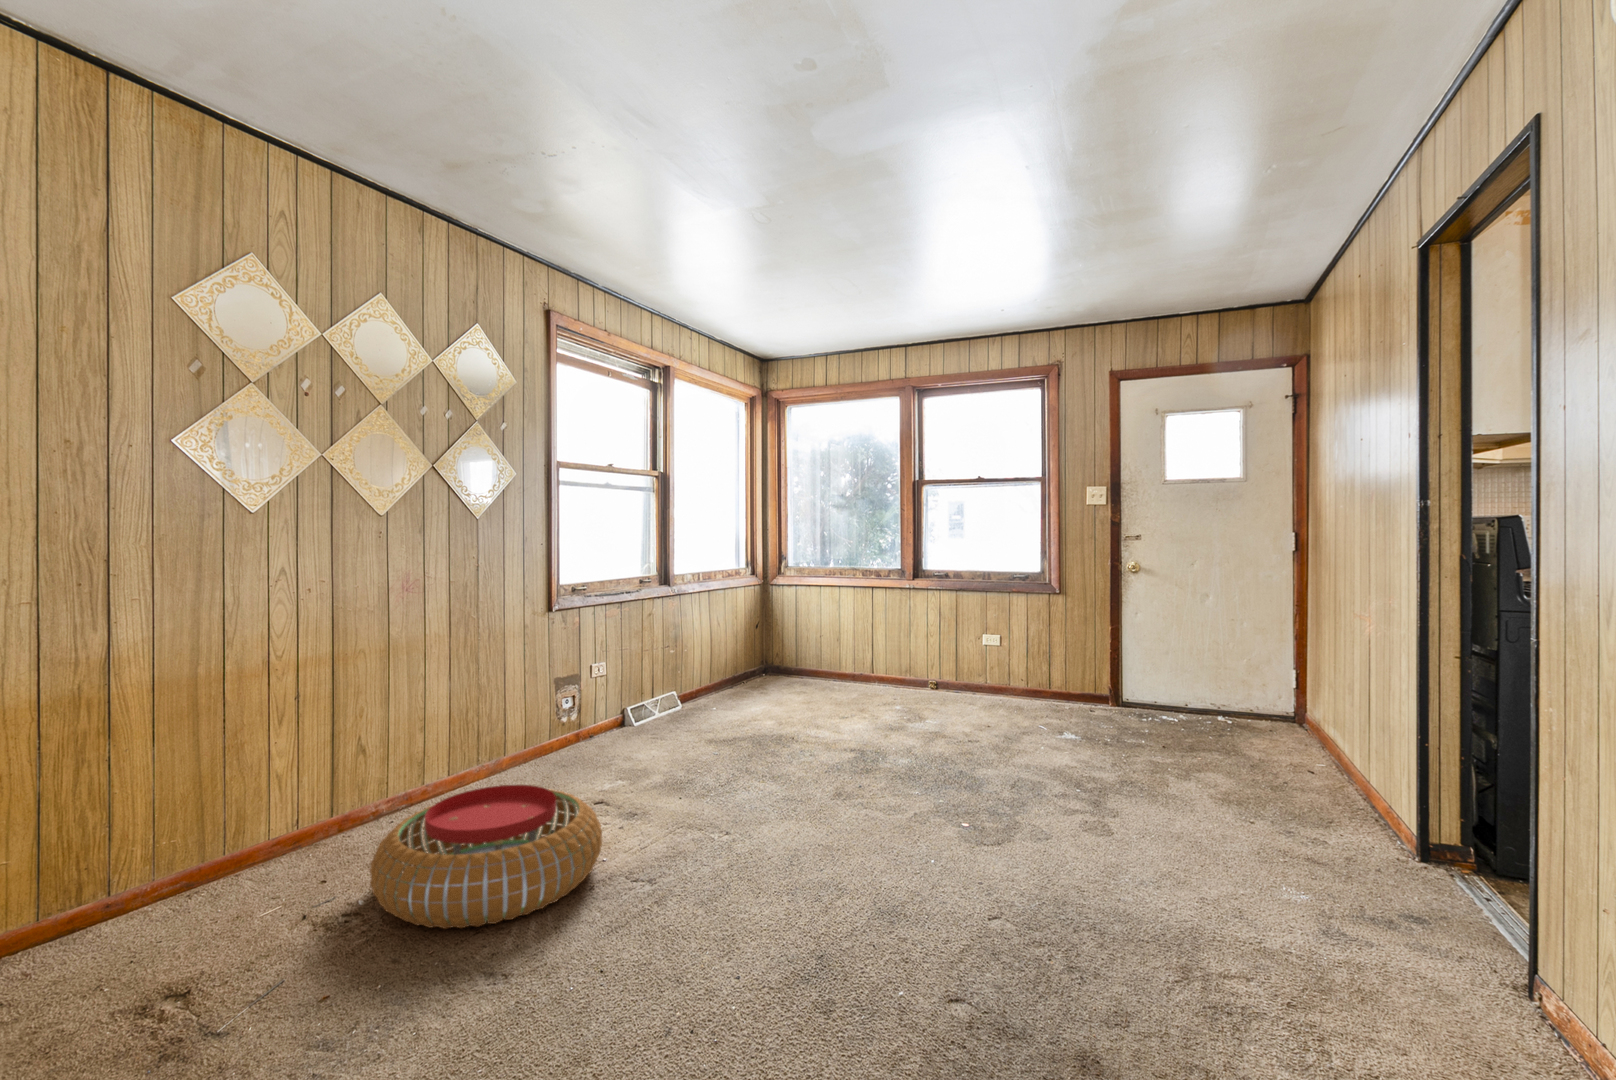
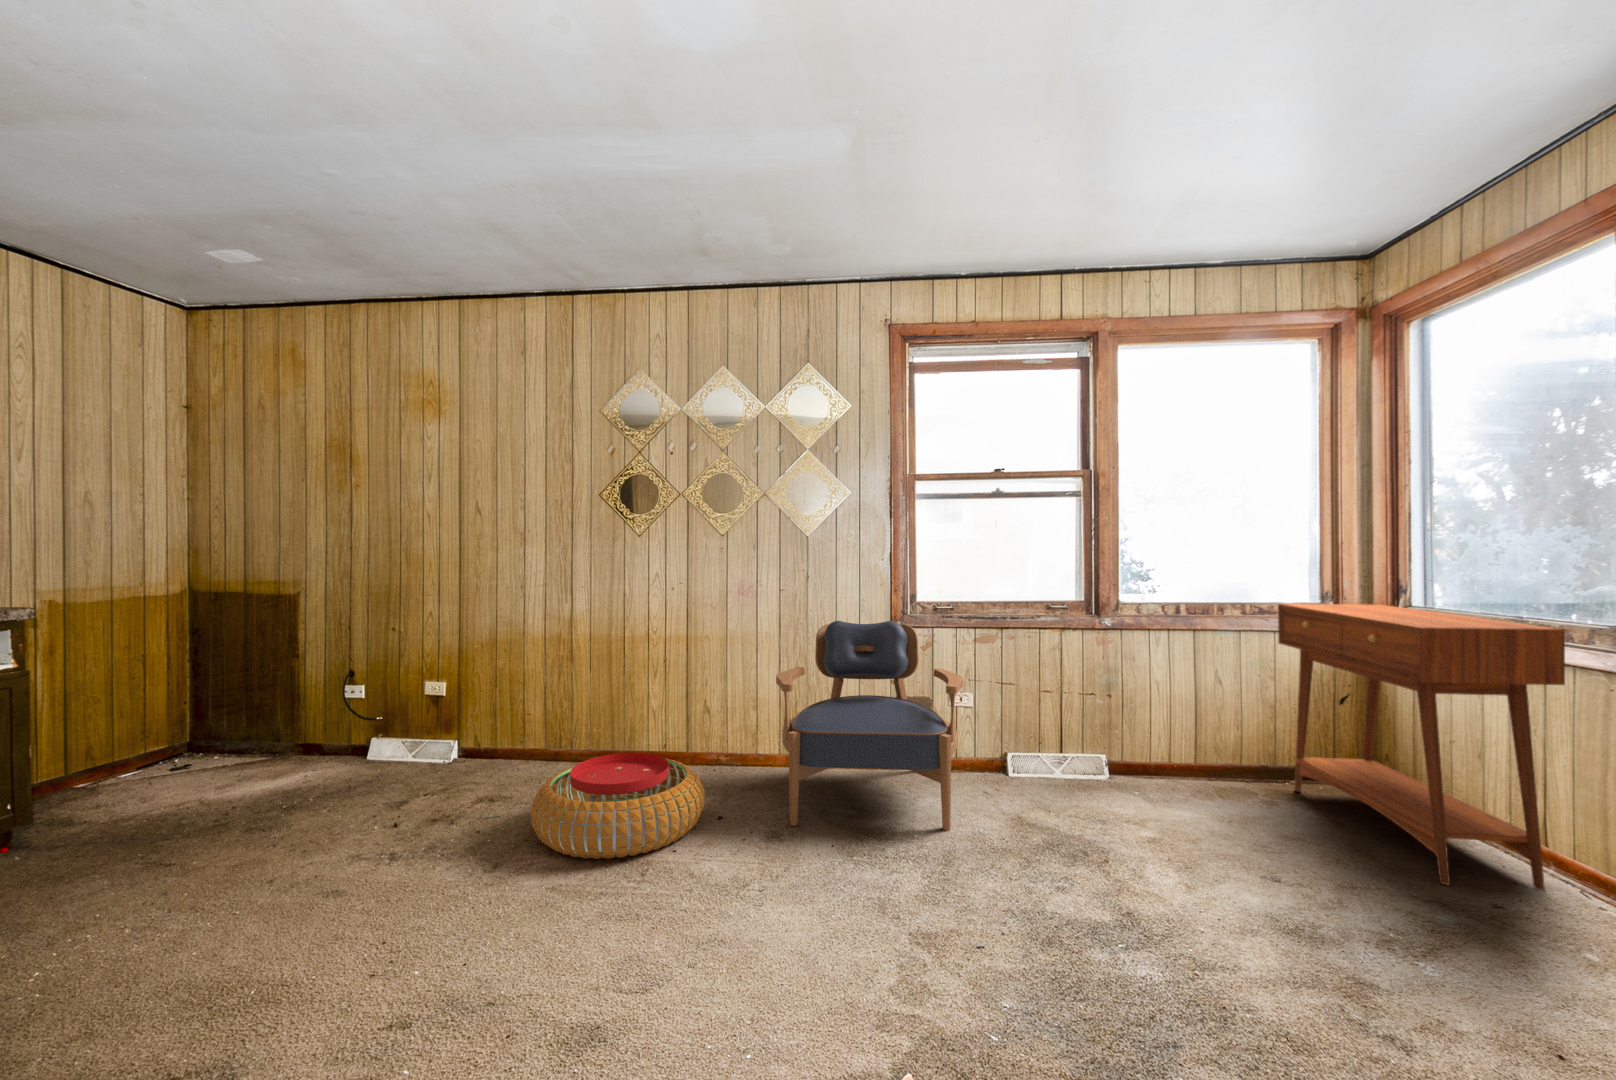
console table: none [750,567,883,696] -> present [1278,604,1565,890]
armchair: none [501,604,698,803] -> present [776,621,963,831]

